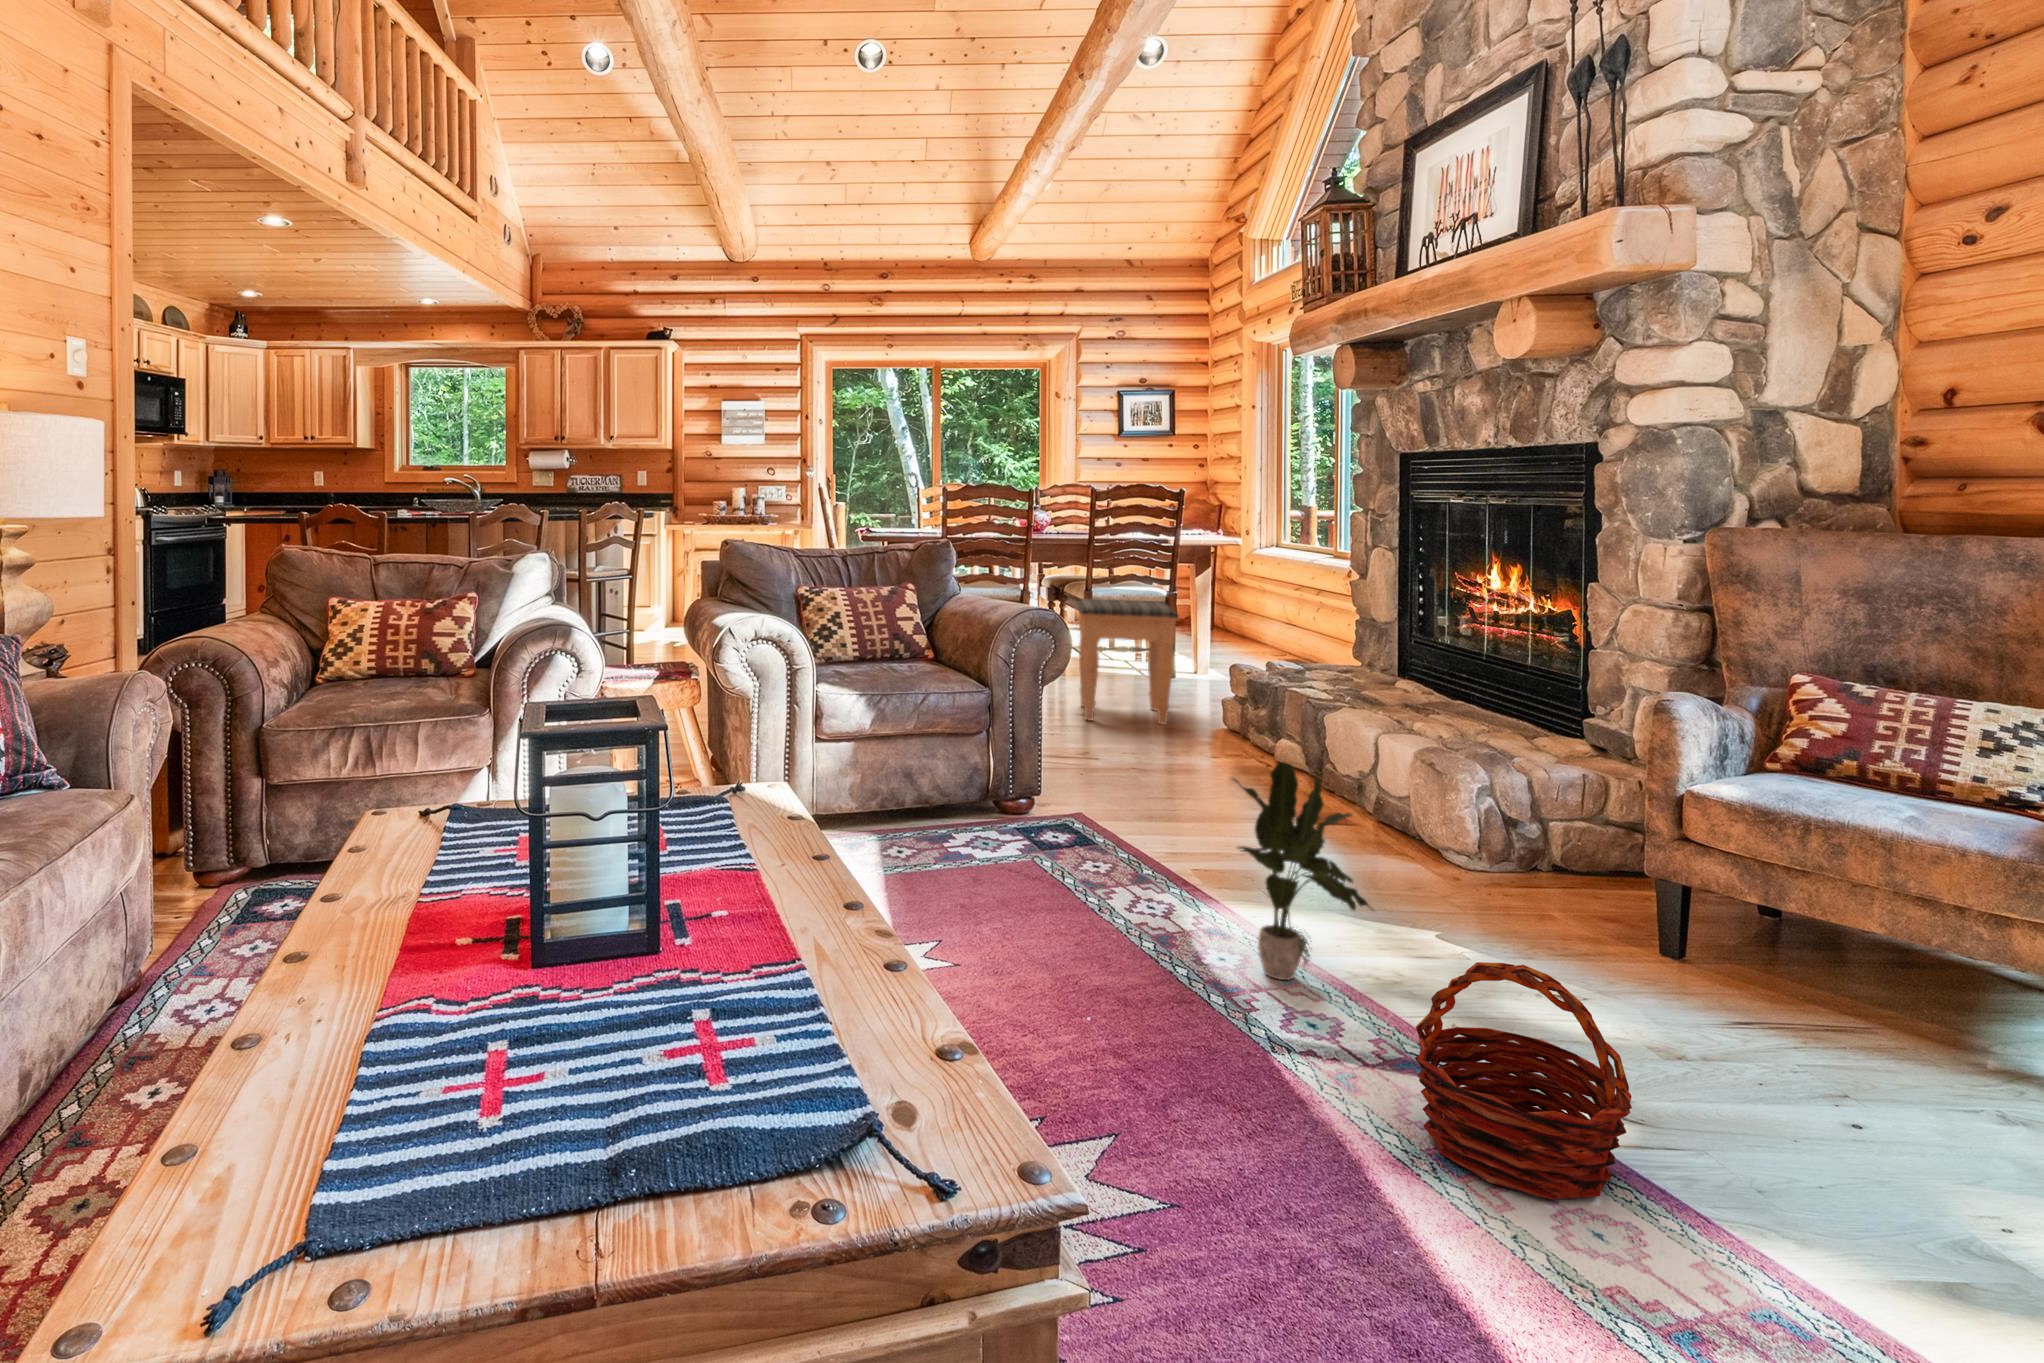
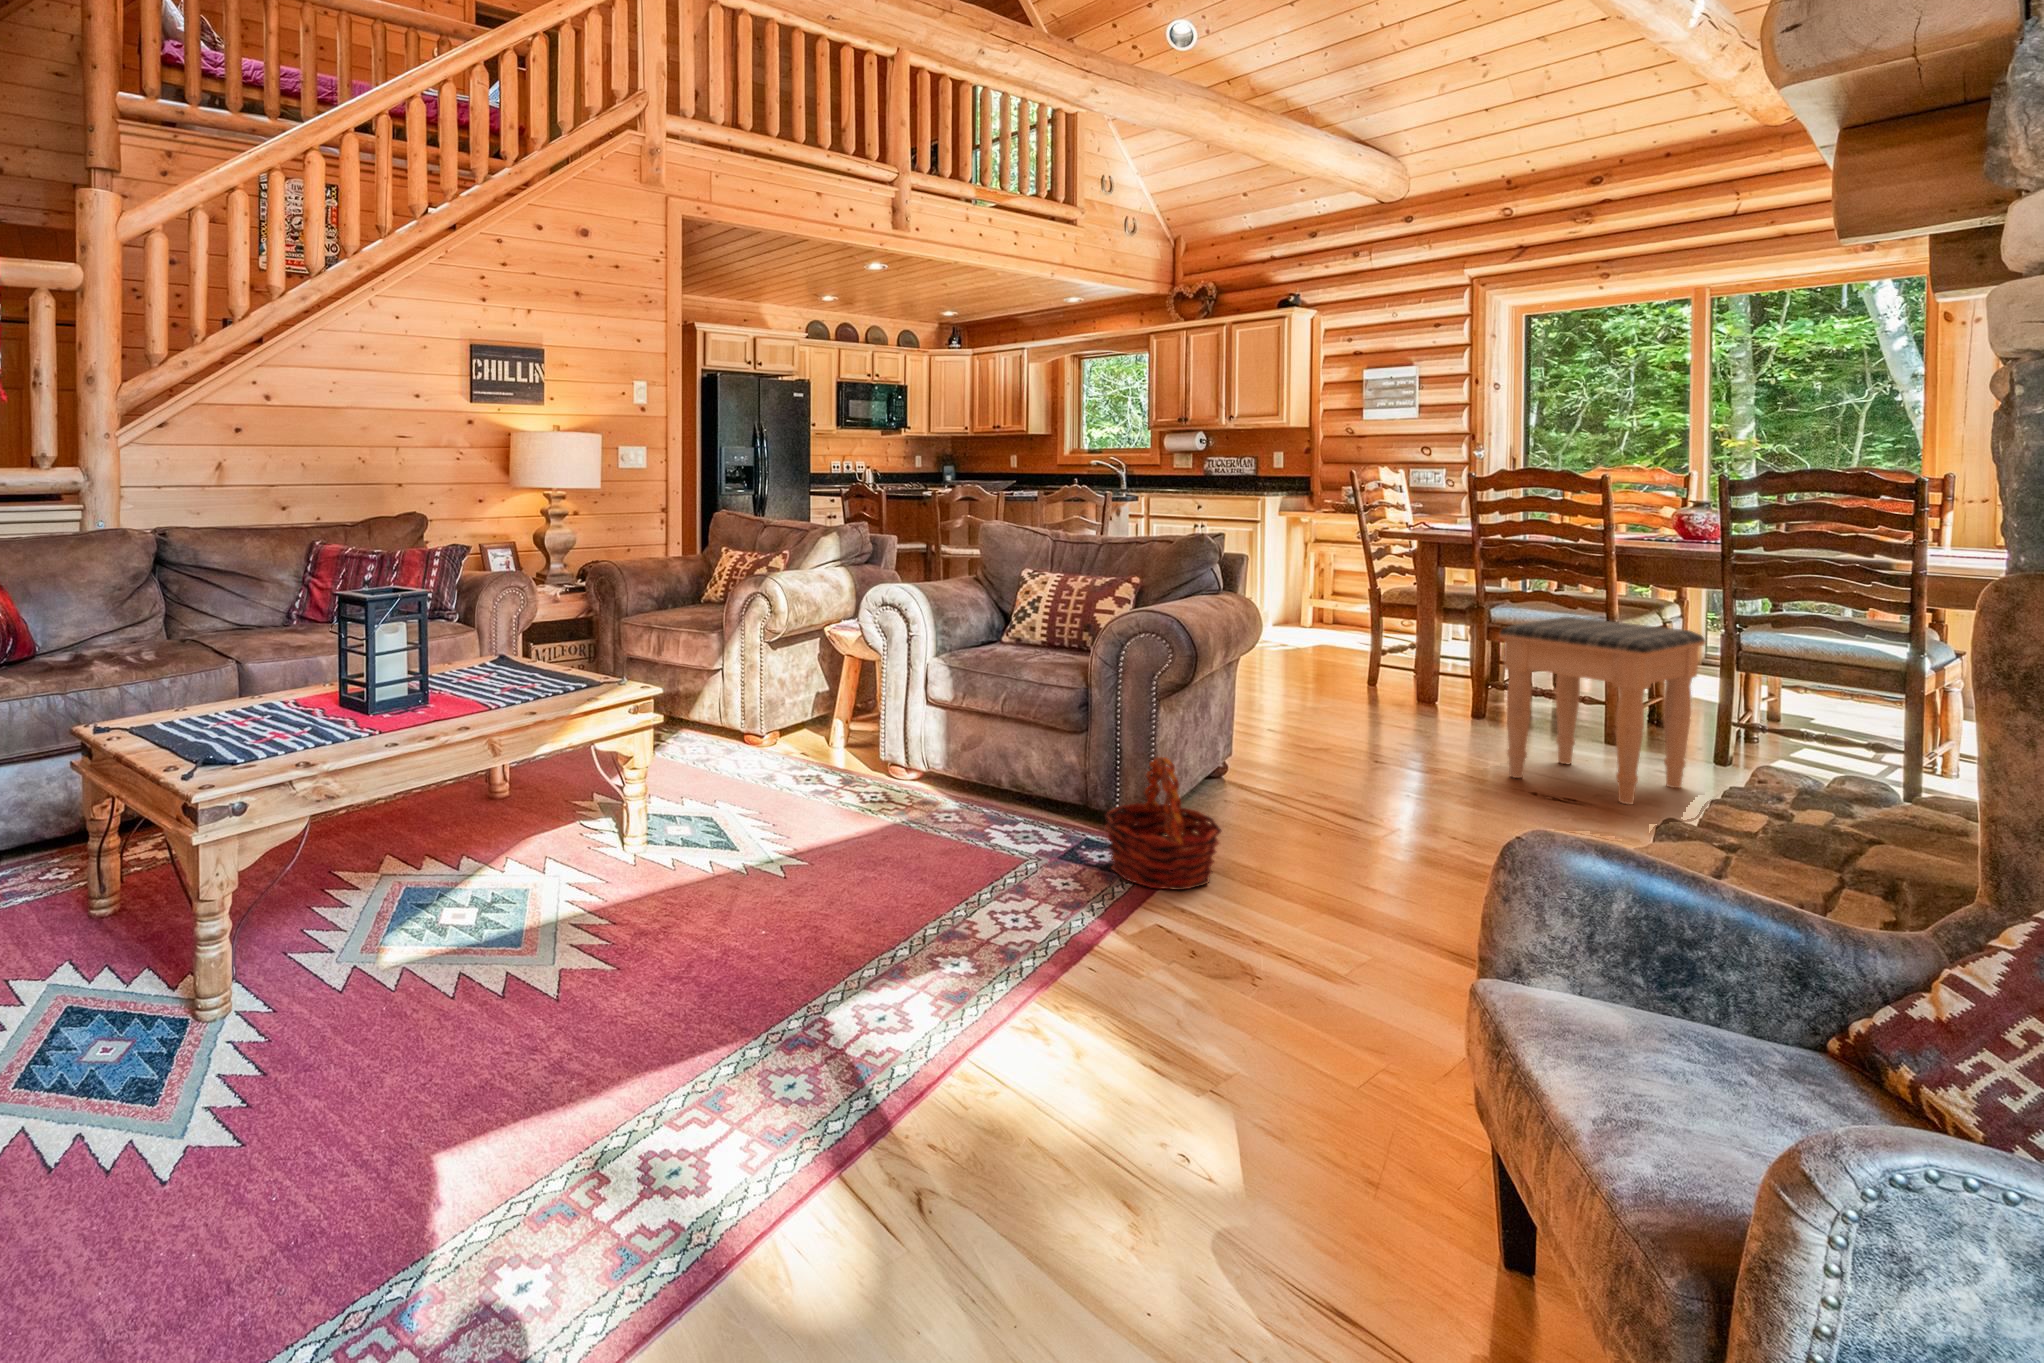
potted plant: present [1233,762,1369,980] -> none [856,779,1044,1020]
basket: present [1415,962,1632,1199] -> present [1105,757,1221,890]

